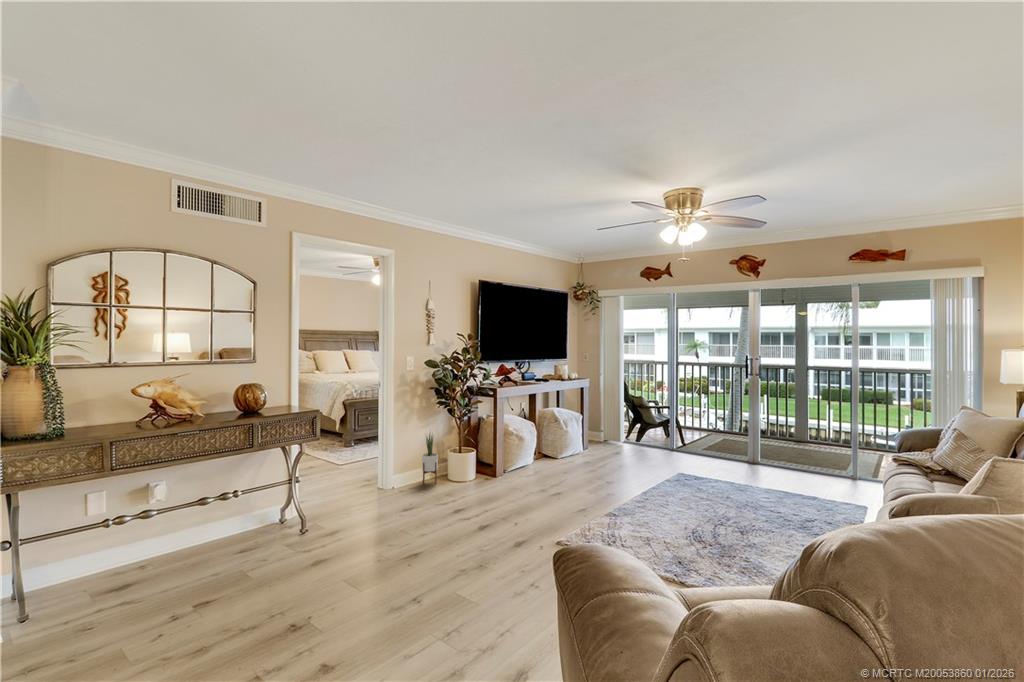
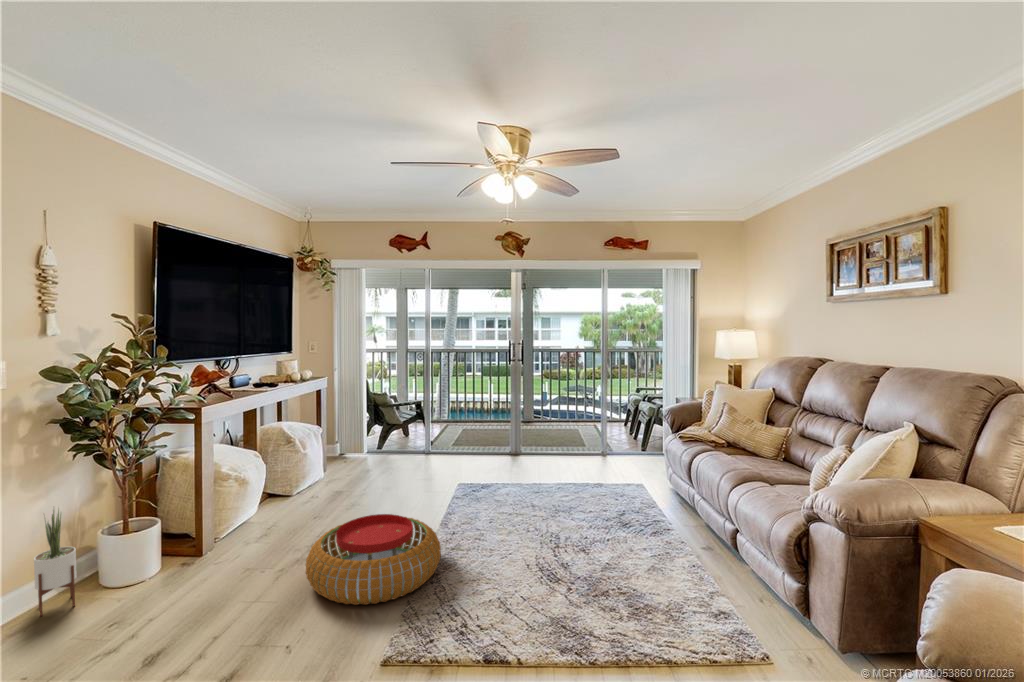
pouf: none [537,469,625,520] -> present [306,514,441,605]

